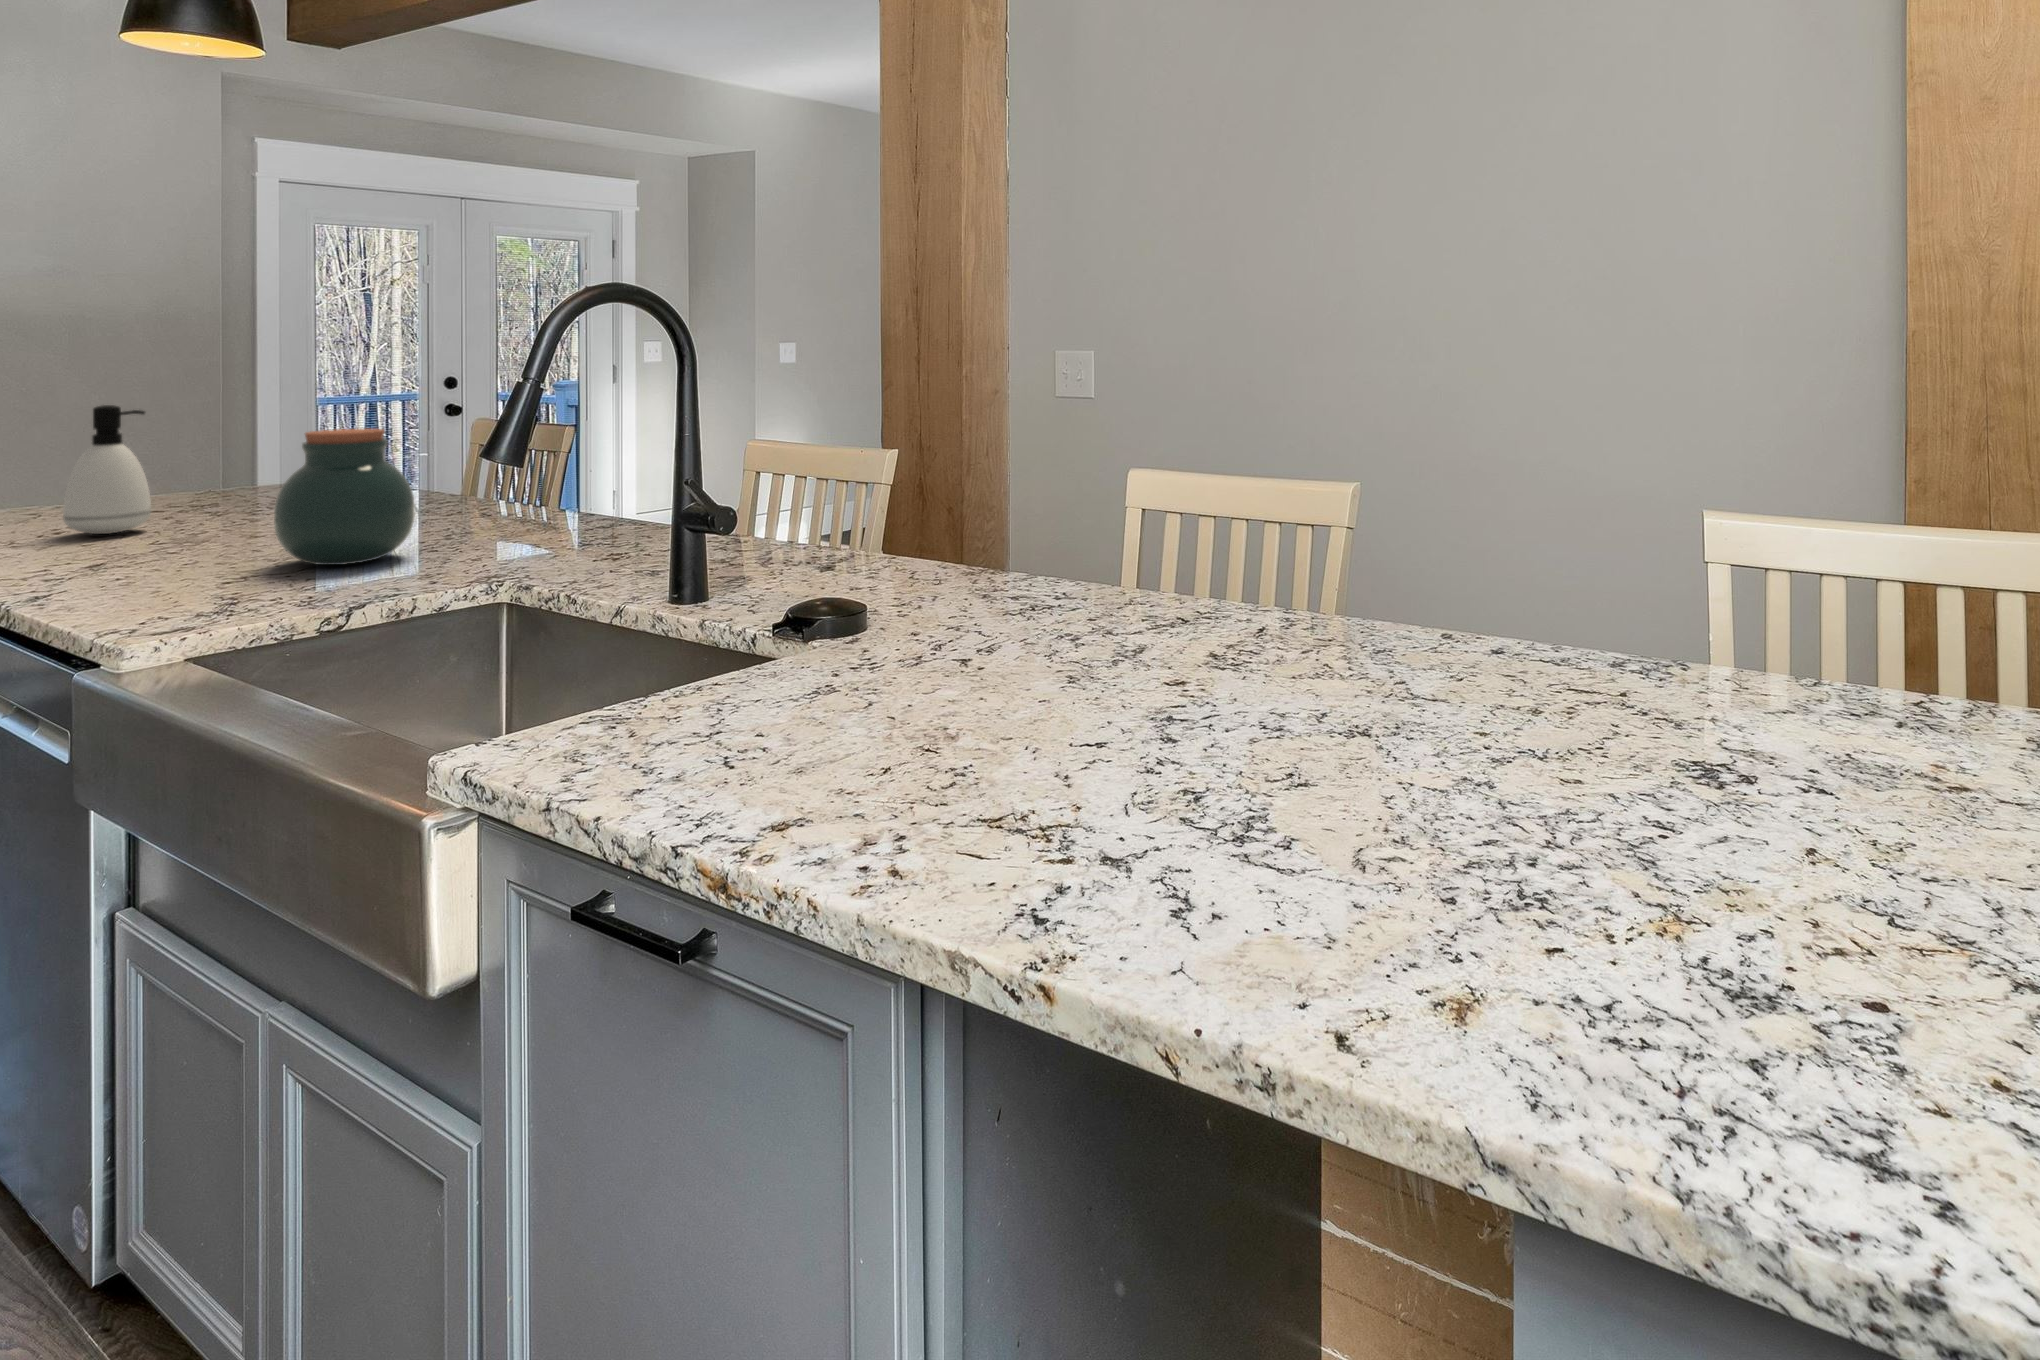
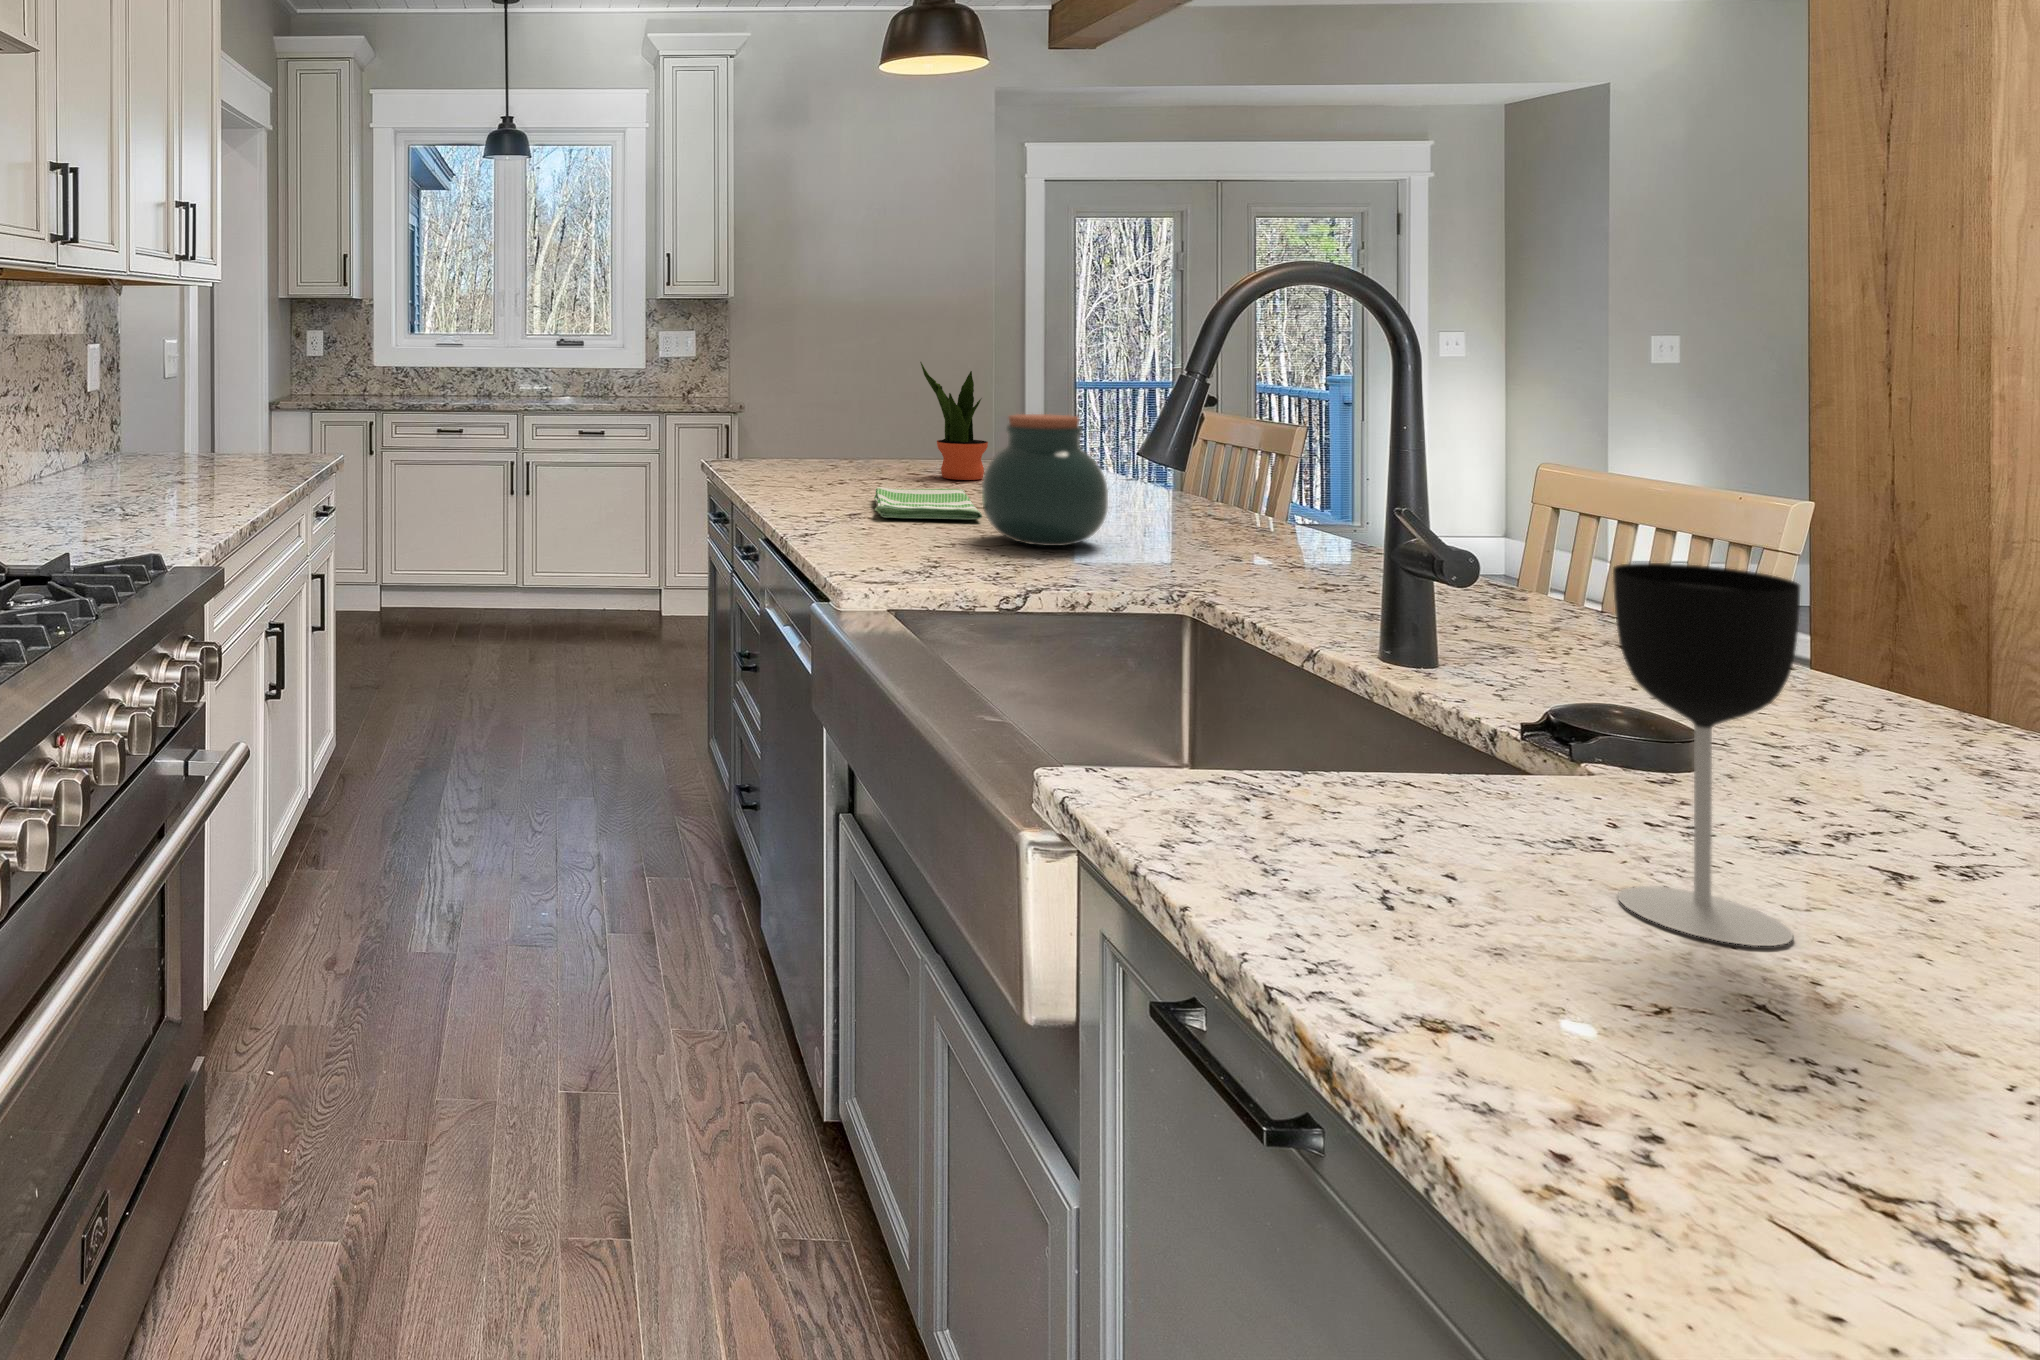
potted plant: none [164,380,255,512] -> present [920,362,988,480]
soap dispenser: present [63,405,151,534] -> none [845,381,905,488]
wine glass: none [847,489,935,725] -> present [1613,563,1800,946]
dish towel: none [114,520,268,563] -> present [874,487,982,520]

